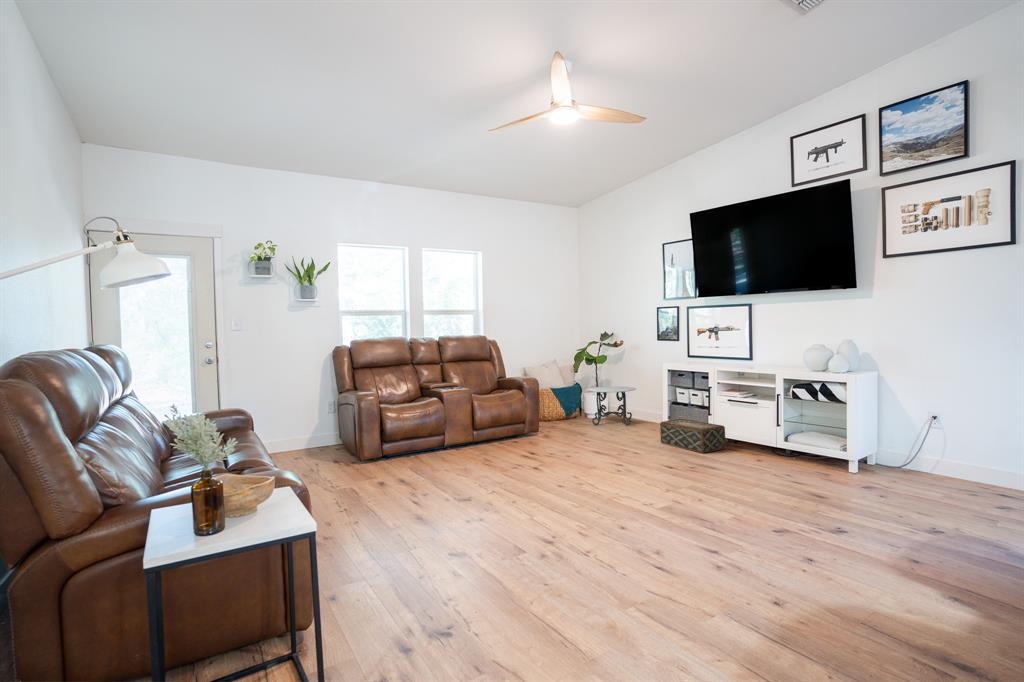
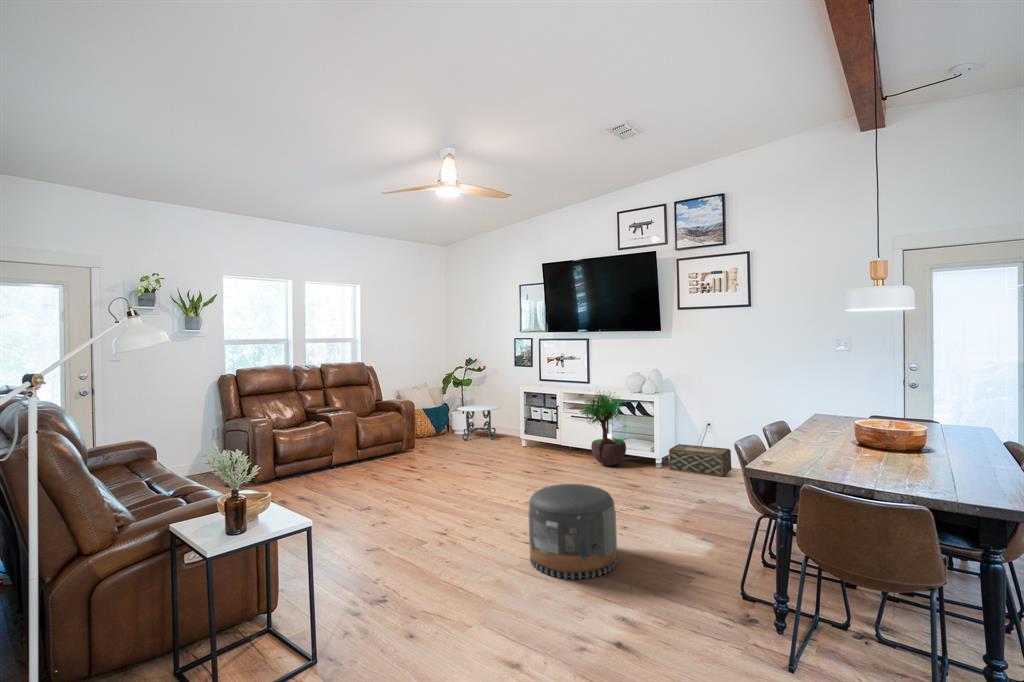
potted tree: none [738,361,806,465] -> present [580,391,626,466]
woven basket: present [660,419,726,453] -> present [669,444,731,476]
pouf: none [663,492,810,649] -> present [528,484,617,579]

